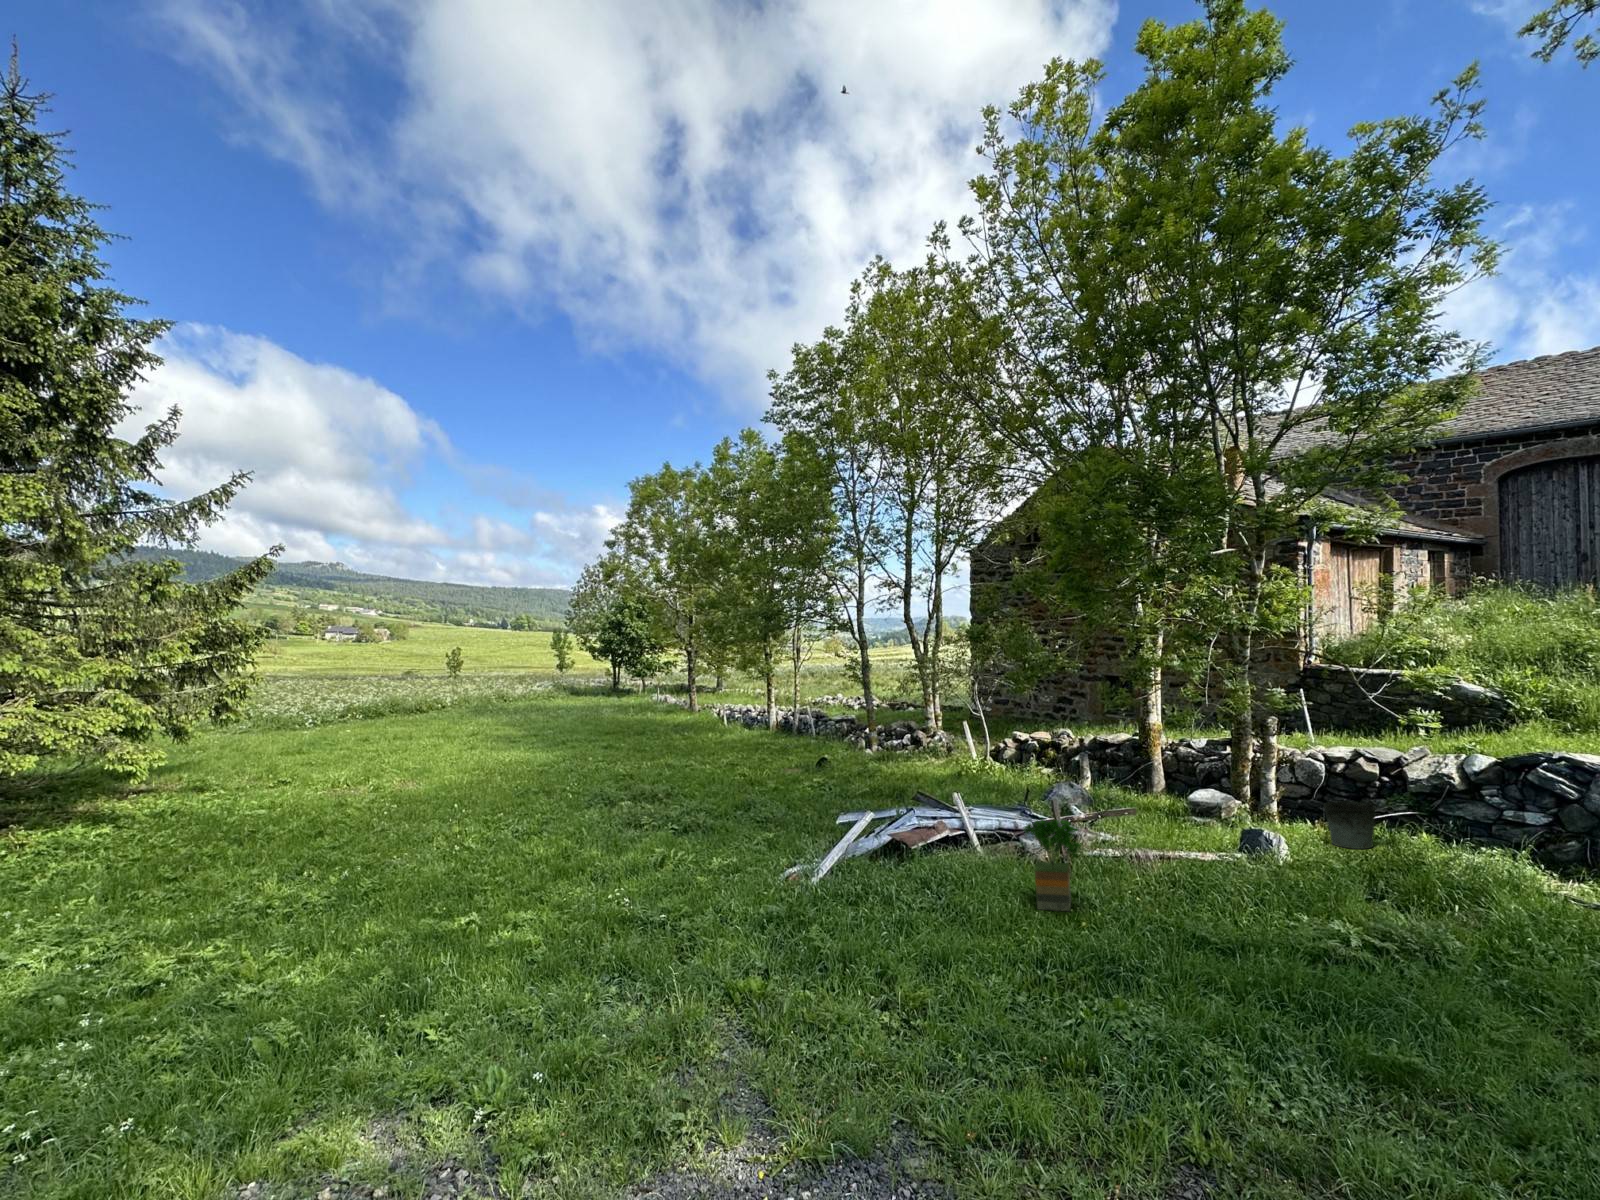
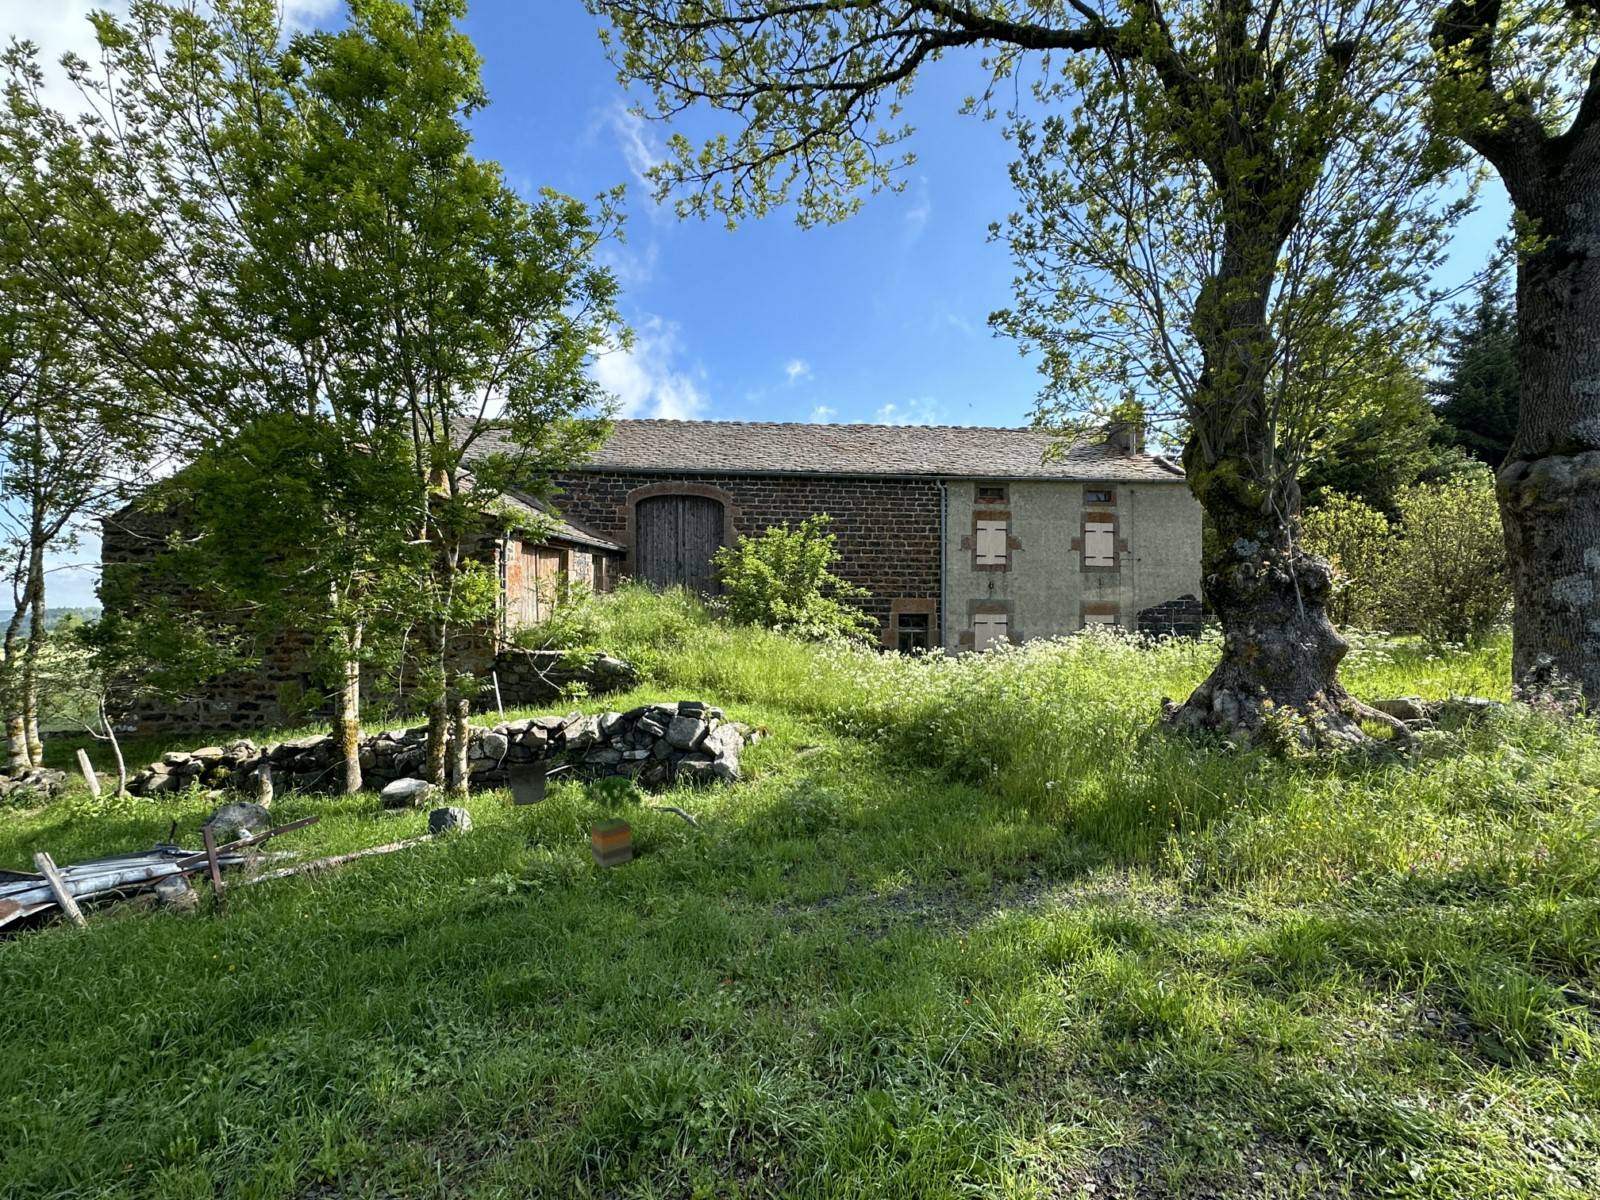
potted tree: present [1024,819,1081,911] -> present [582,777,642,868]

